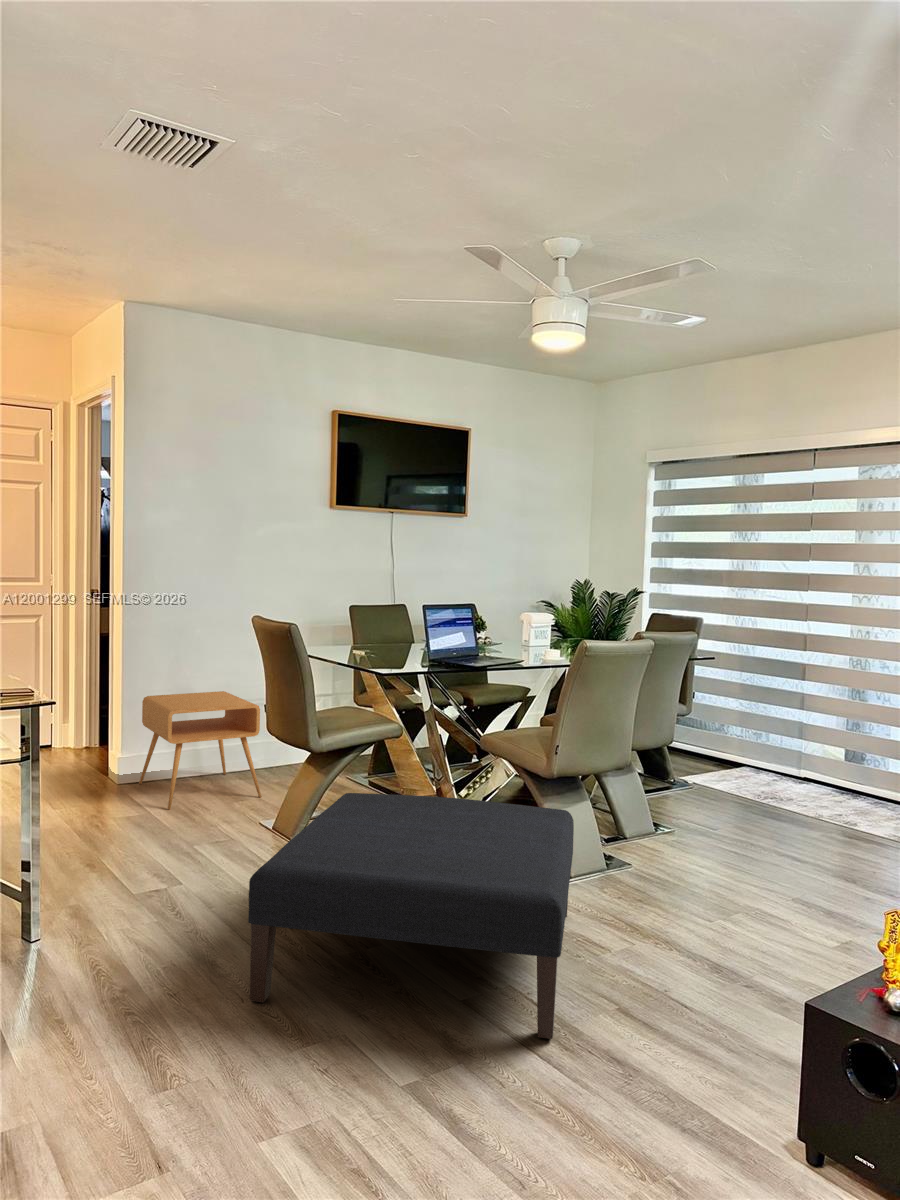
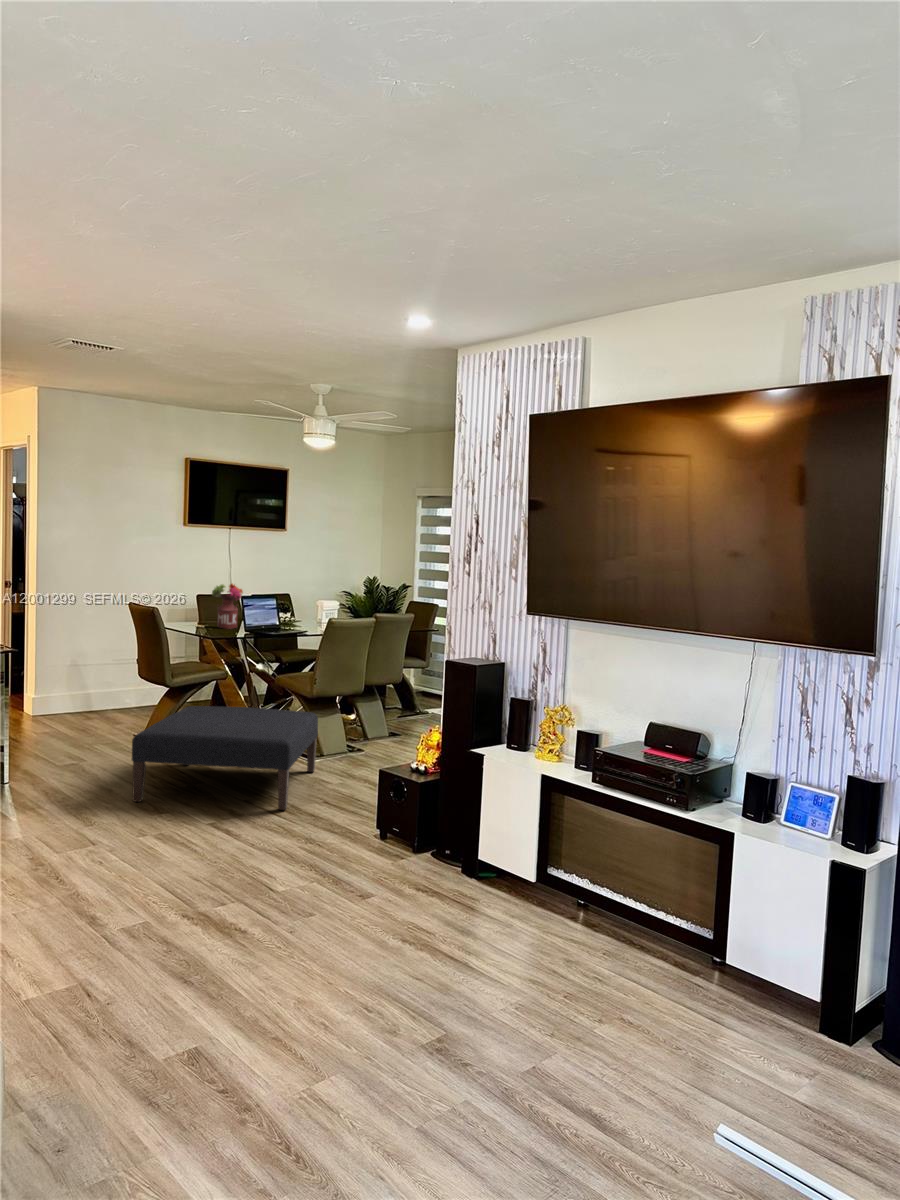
flower arrangement: none [374,585,422,655] -> present [212,584,243,629]
side table: present [139,691,261,810] -> none [47,654,135,730]

